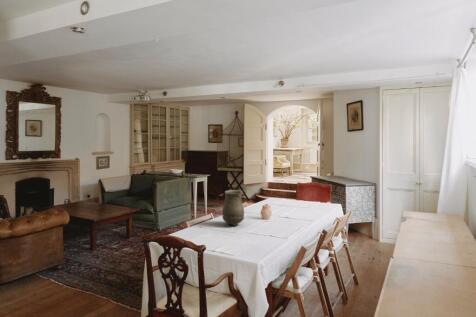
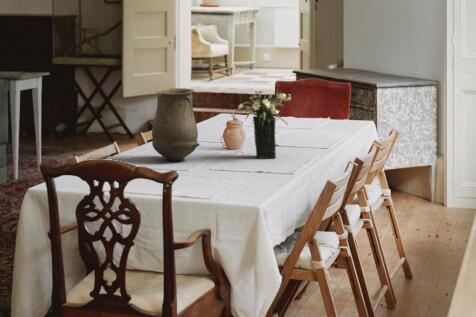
flower arrangement: none [261,192,291,226] -> present [231,89,291,158]

